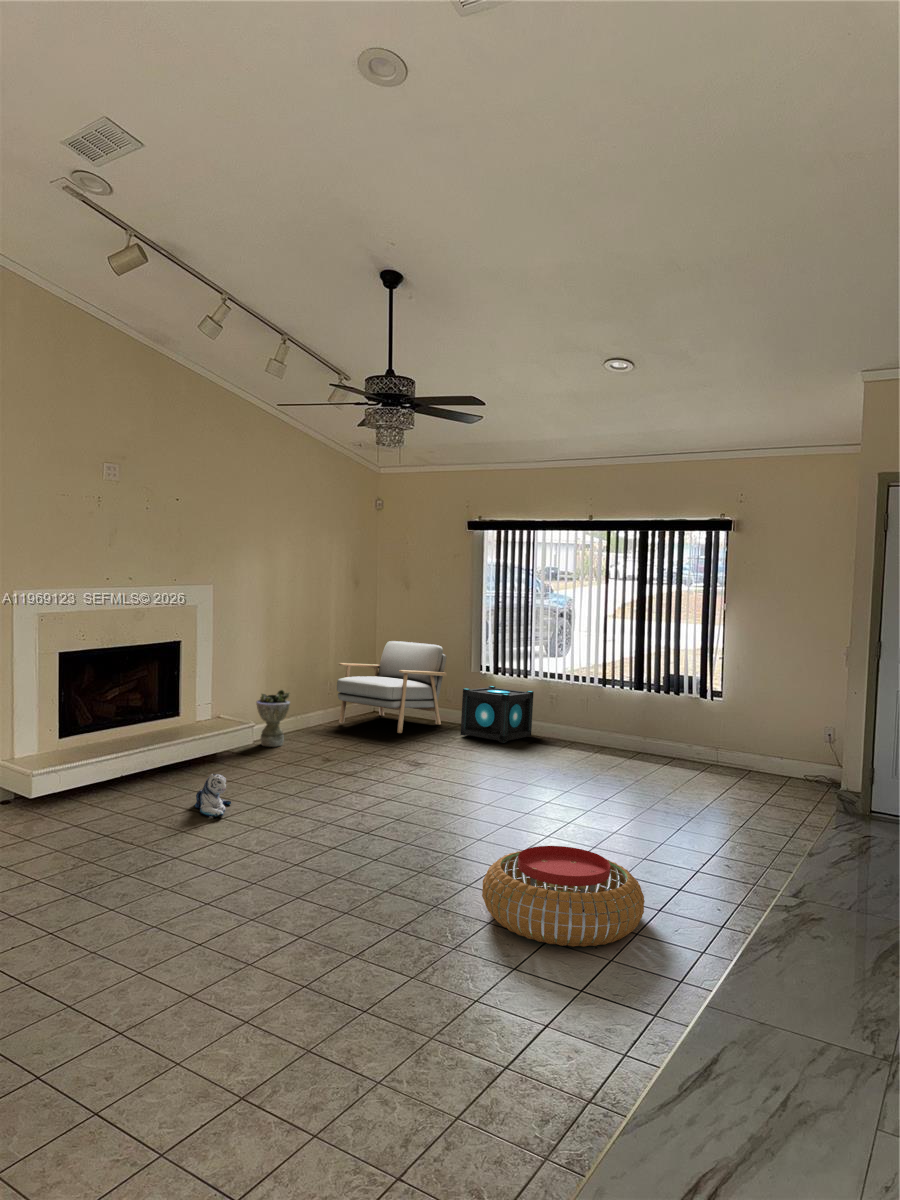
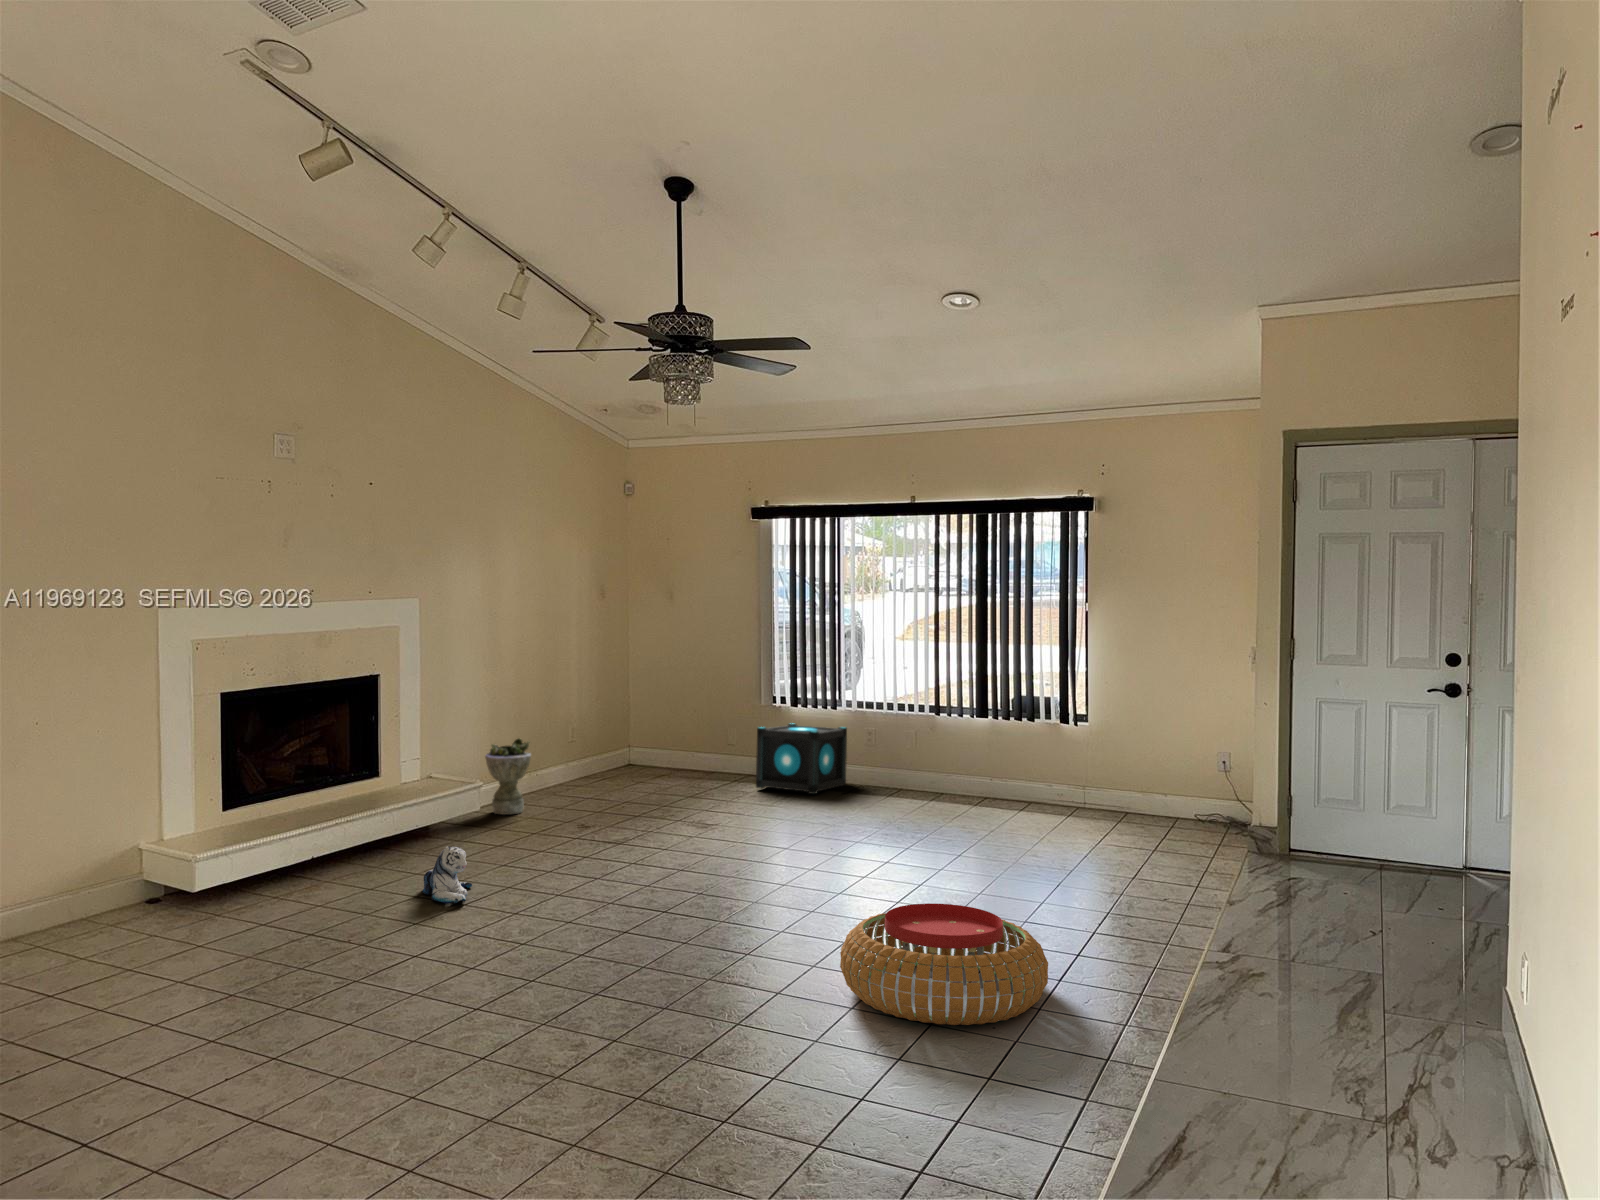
armchair: present [337,641,447,733] -> none [588,671,731,790]

